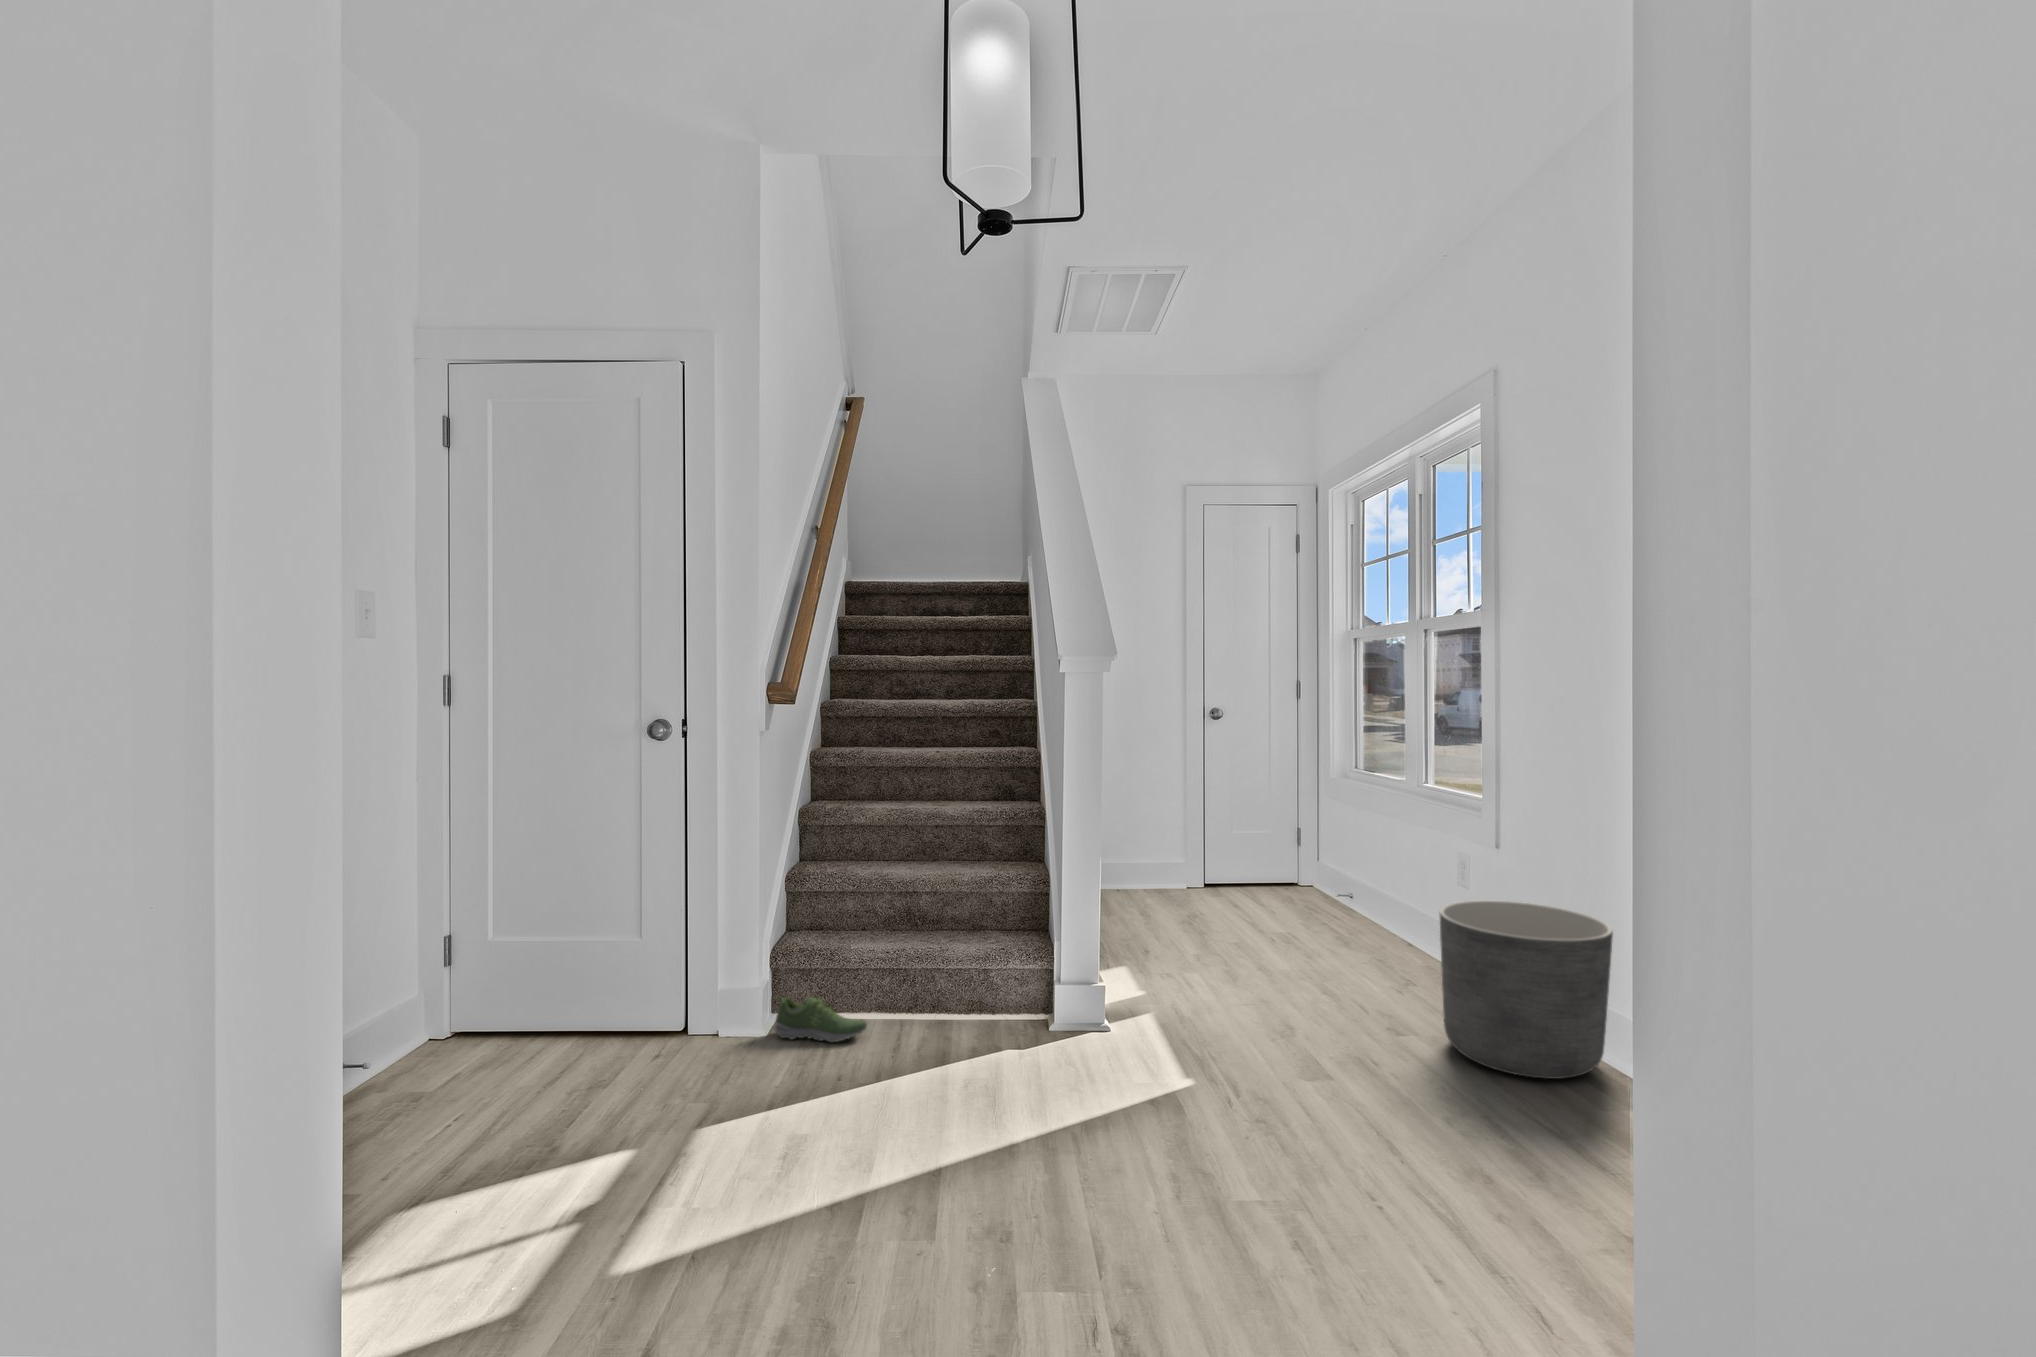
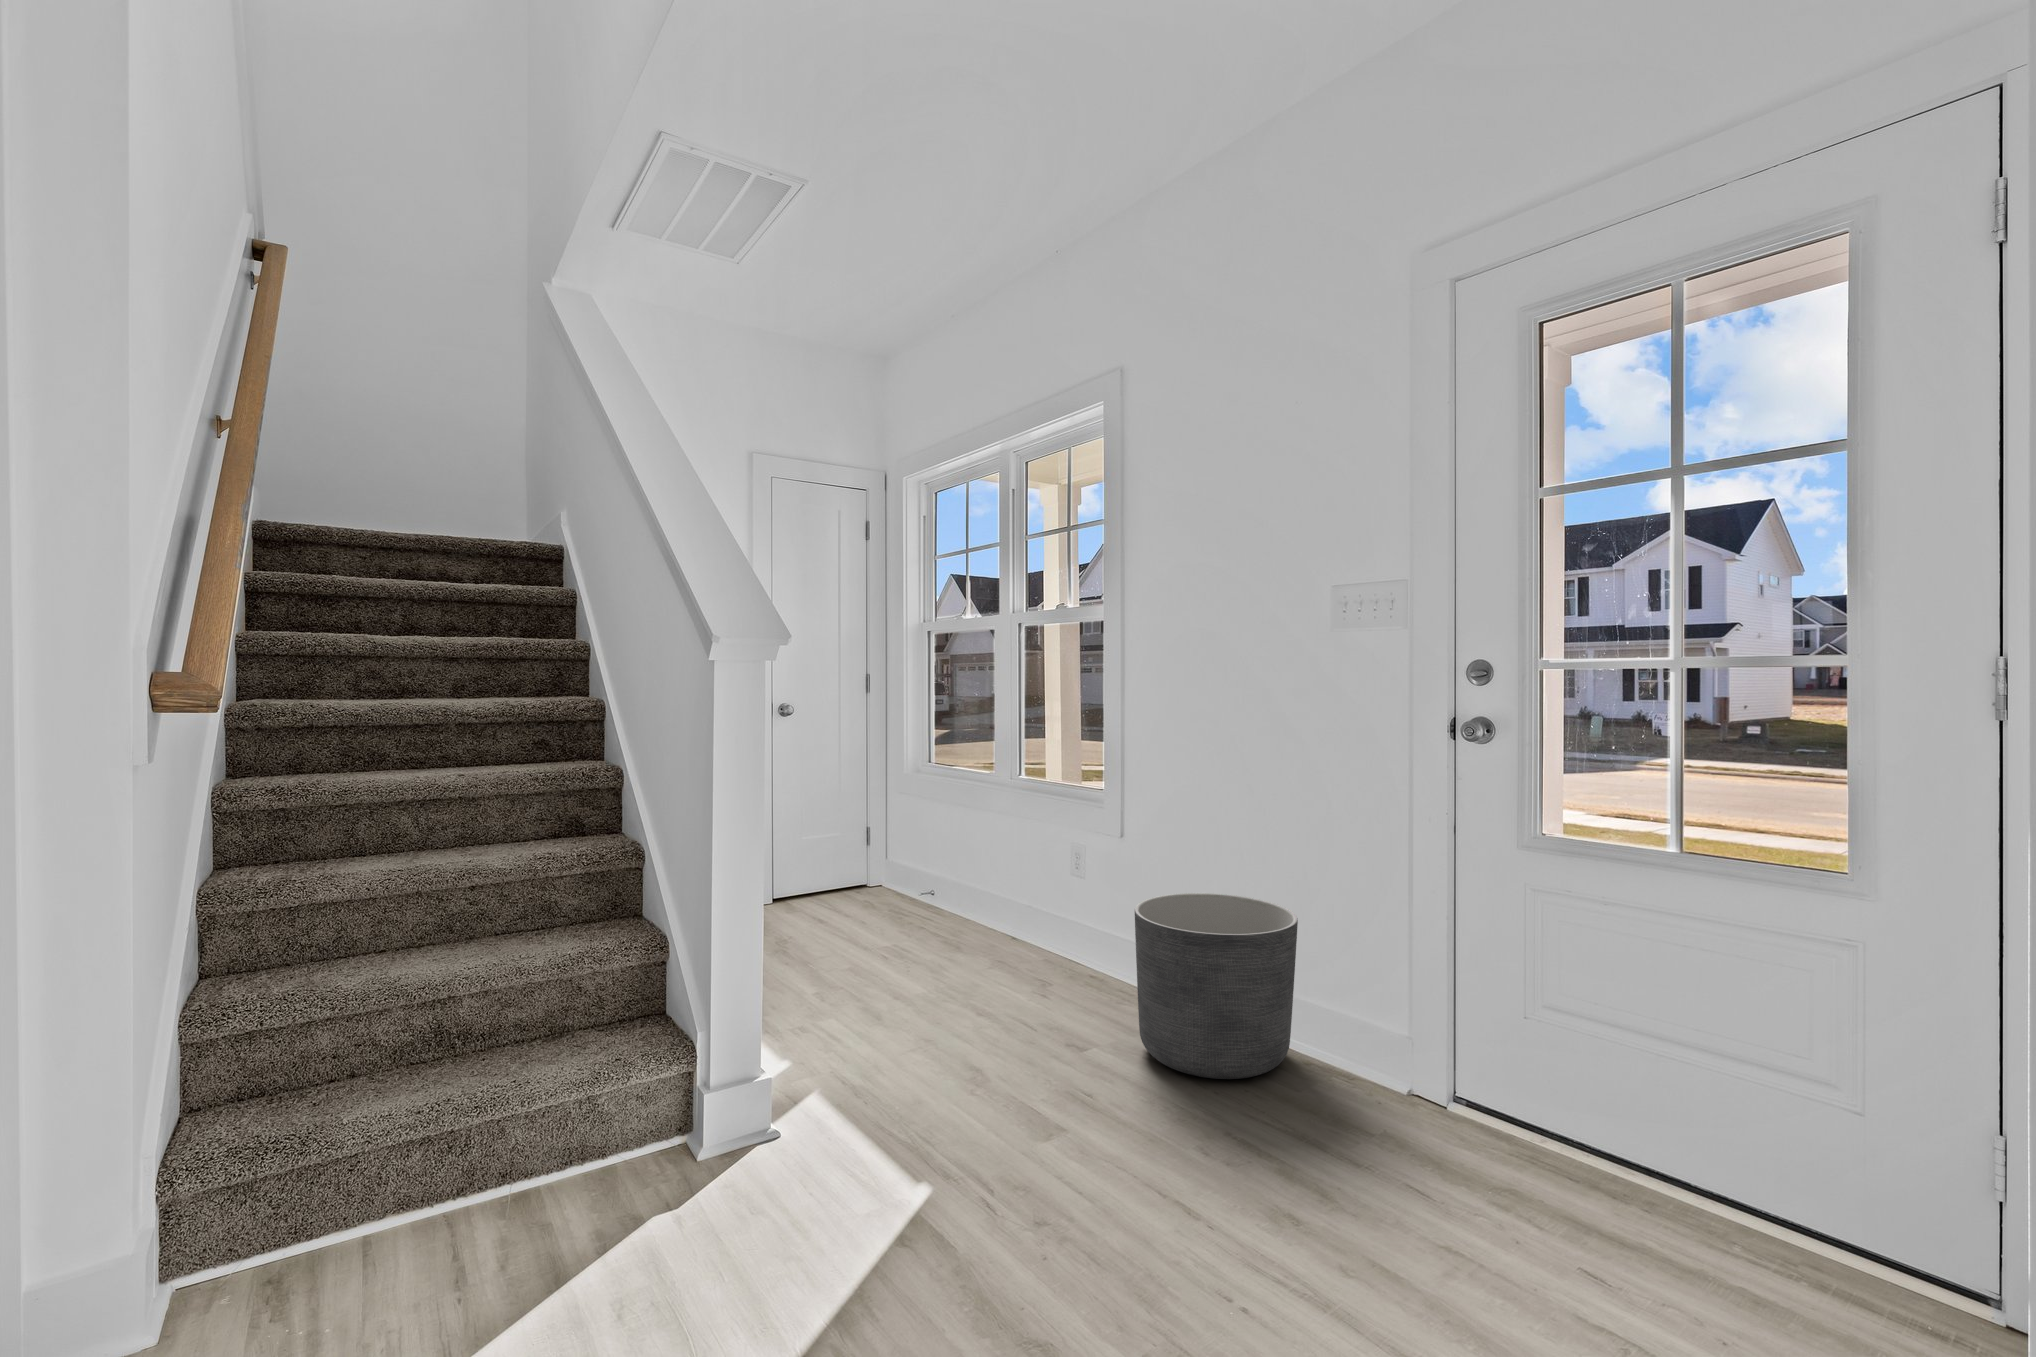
shoe: present [775,997,867,1042] -> none [187,1224,394,1322]

